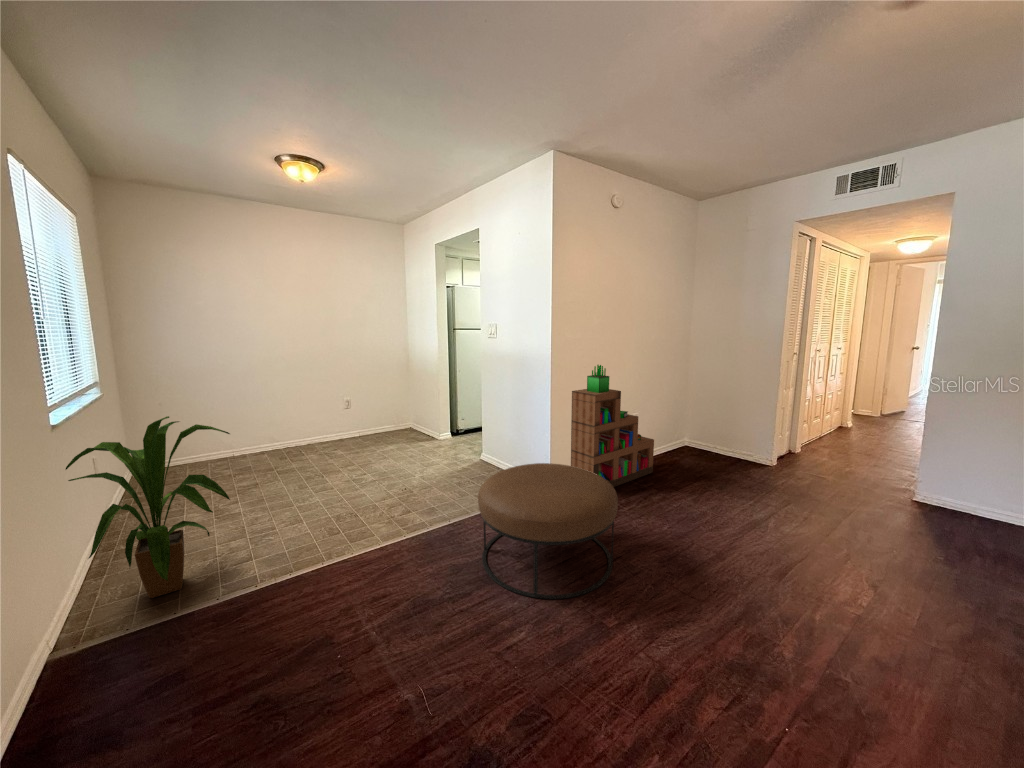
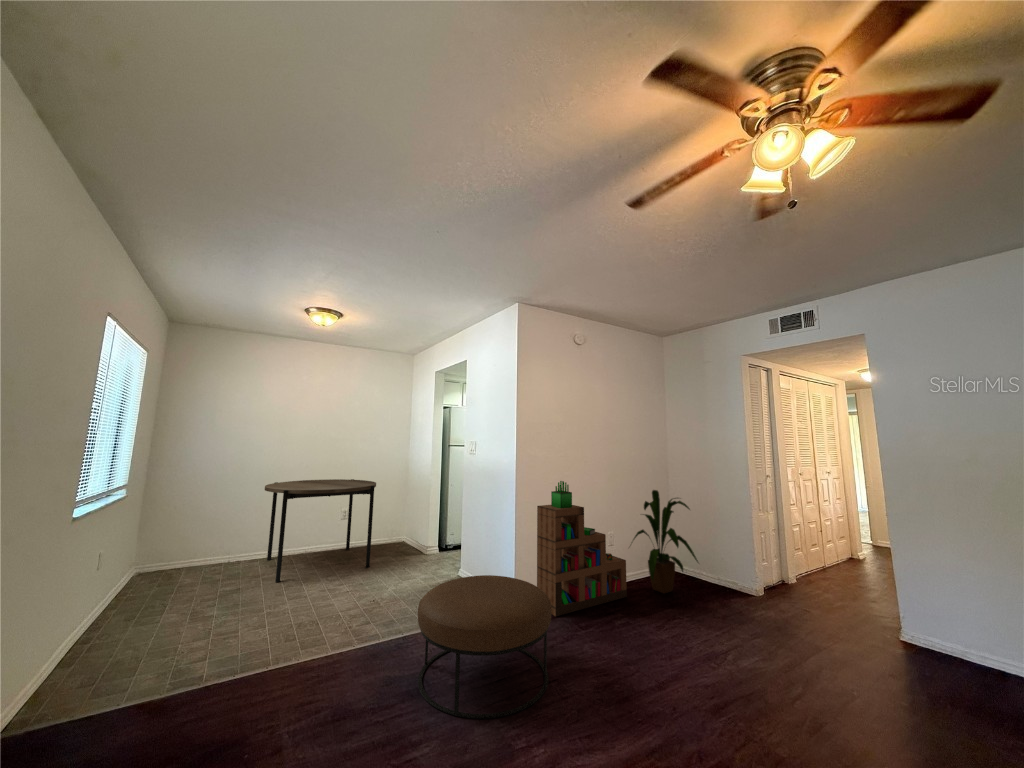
dining table: none [260,368,387,475] -> present [265,479,376,582]
house plant: present [66,416,230,598] -> present [633,490,698,594]

